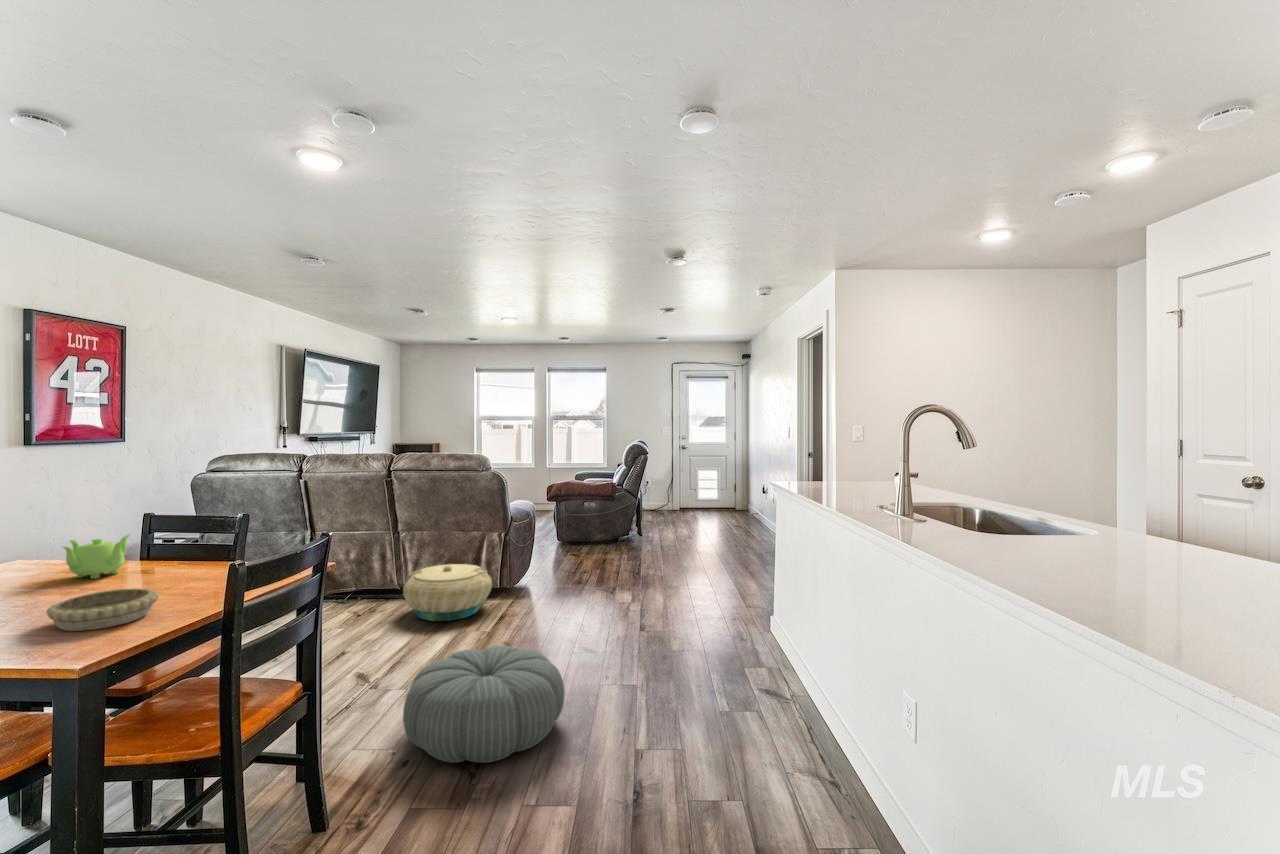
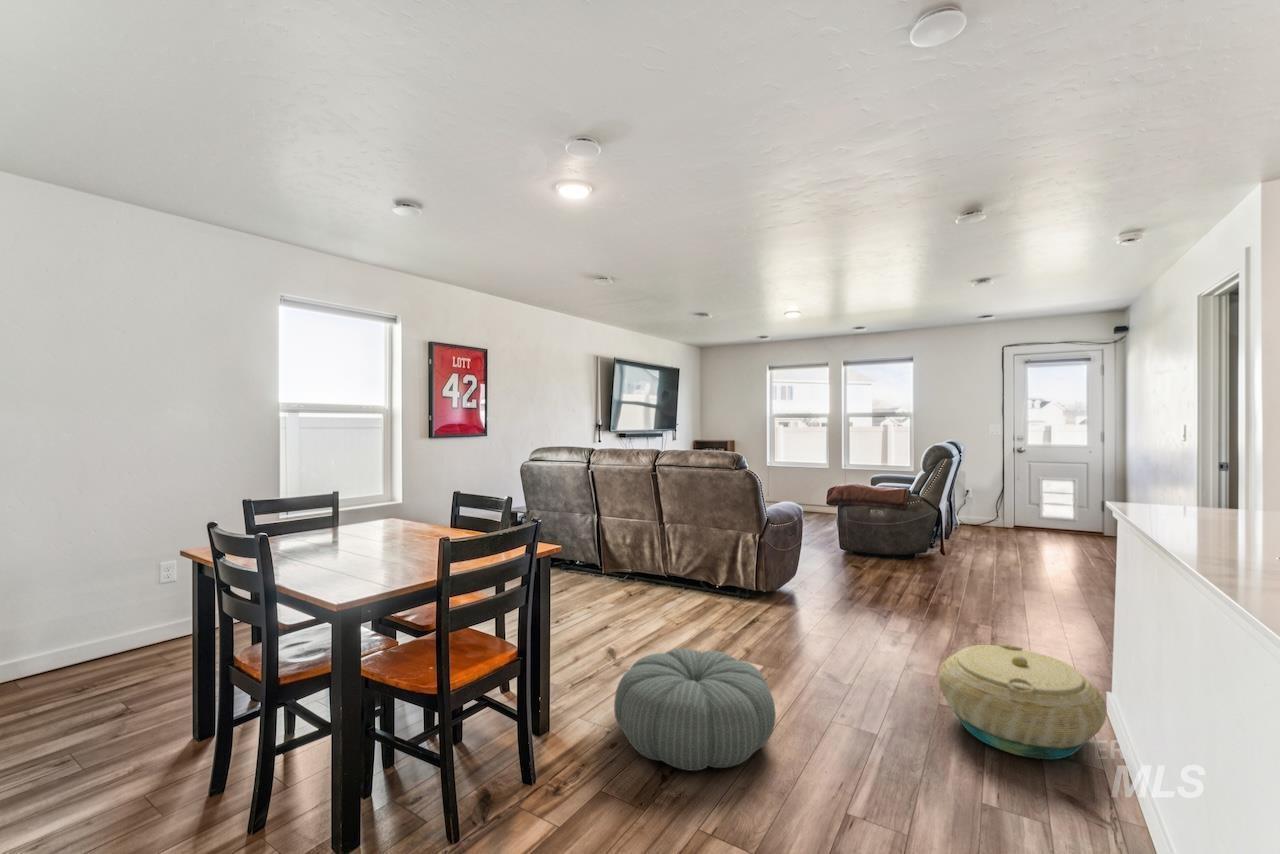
teapot: present [64,534,130,579] -> none [381,507,427,539]
basket: present [403,564,492,621] -> present [938,644,1107,759]
decorative bowl: present [46,589,159,631] -> none [341,549,411,578]

